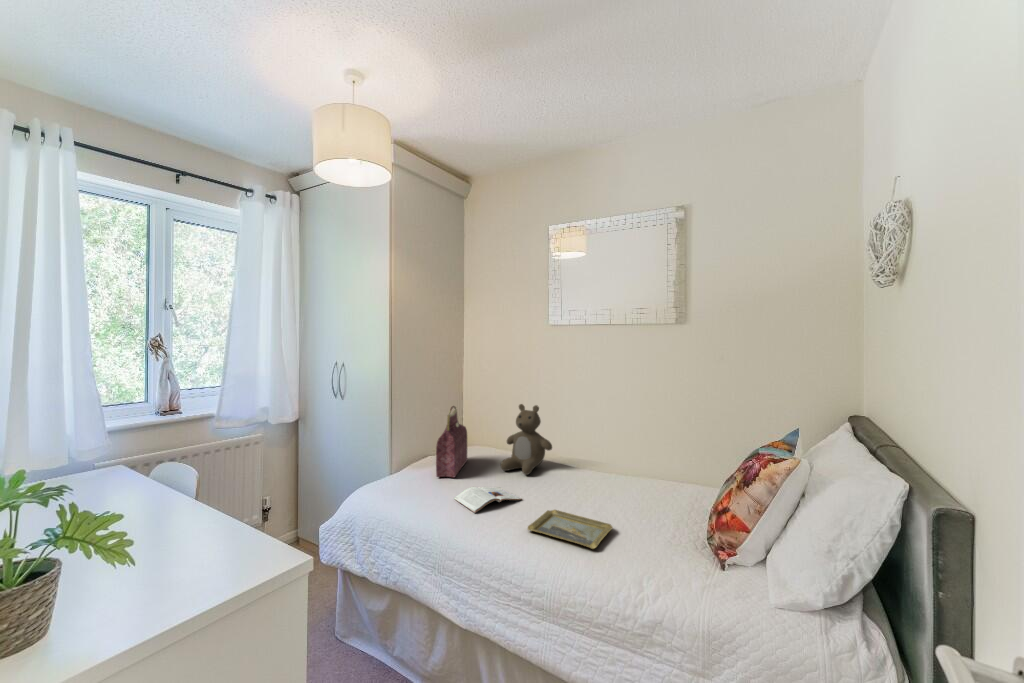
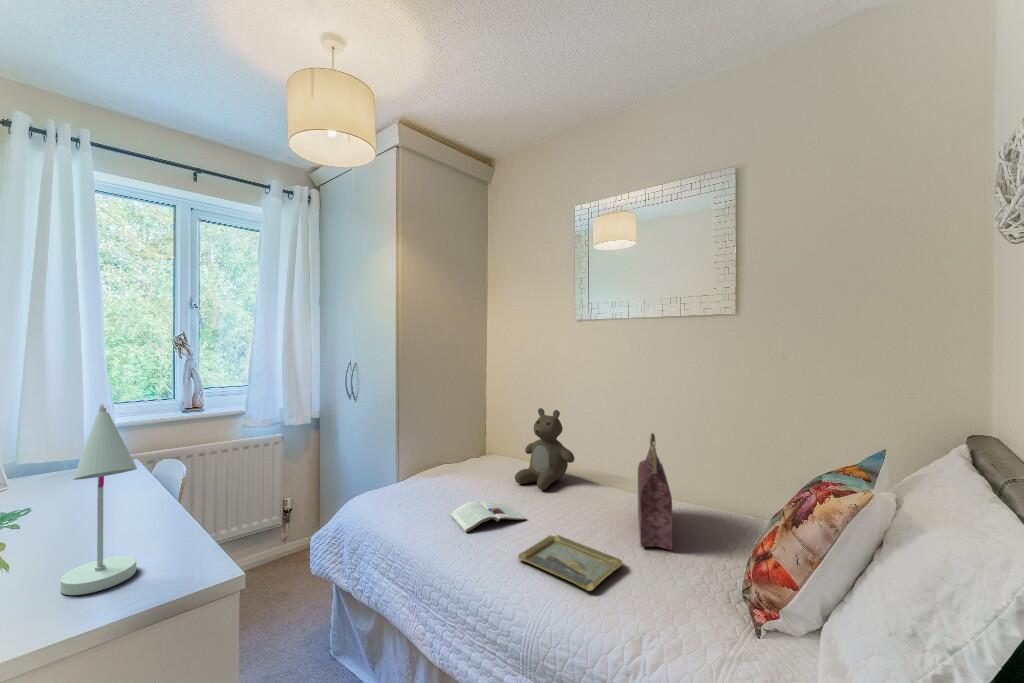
handbag: present [436,406,467,477] -> present [638,433,673,550]
desk lamp: none [153,409,233,582] -> present [60,404,137,595]

